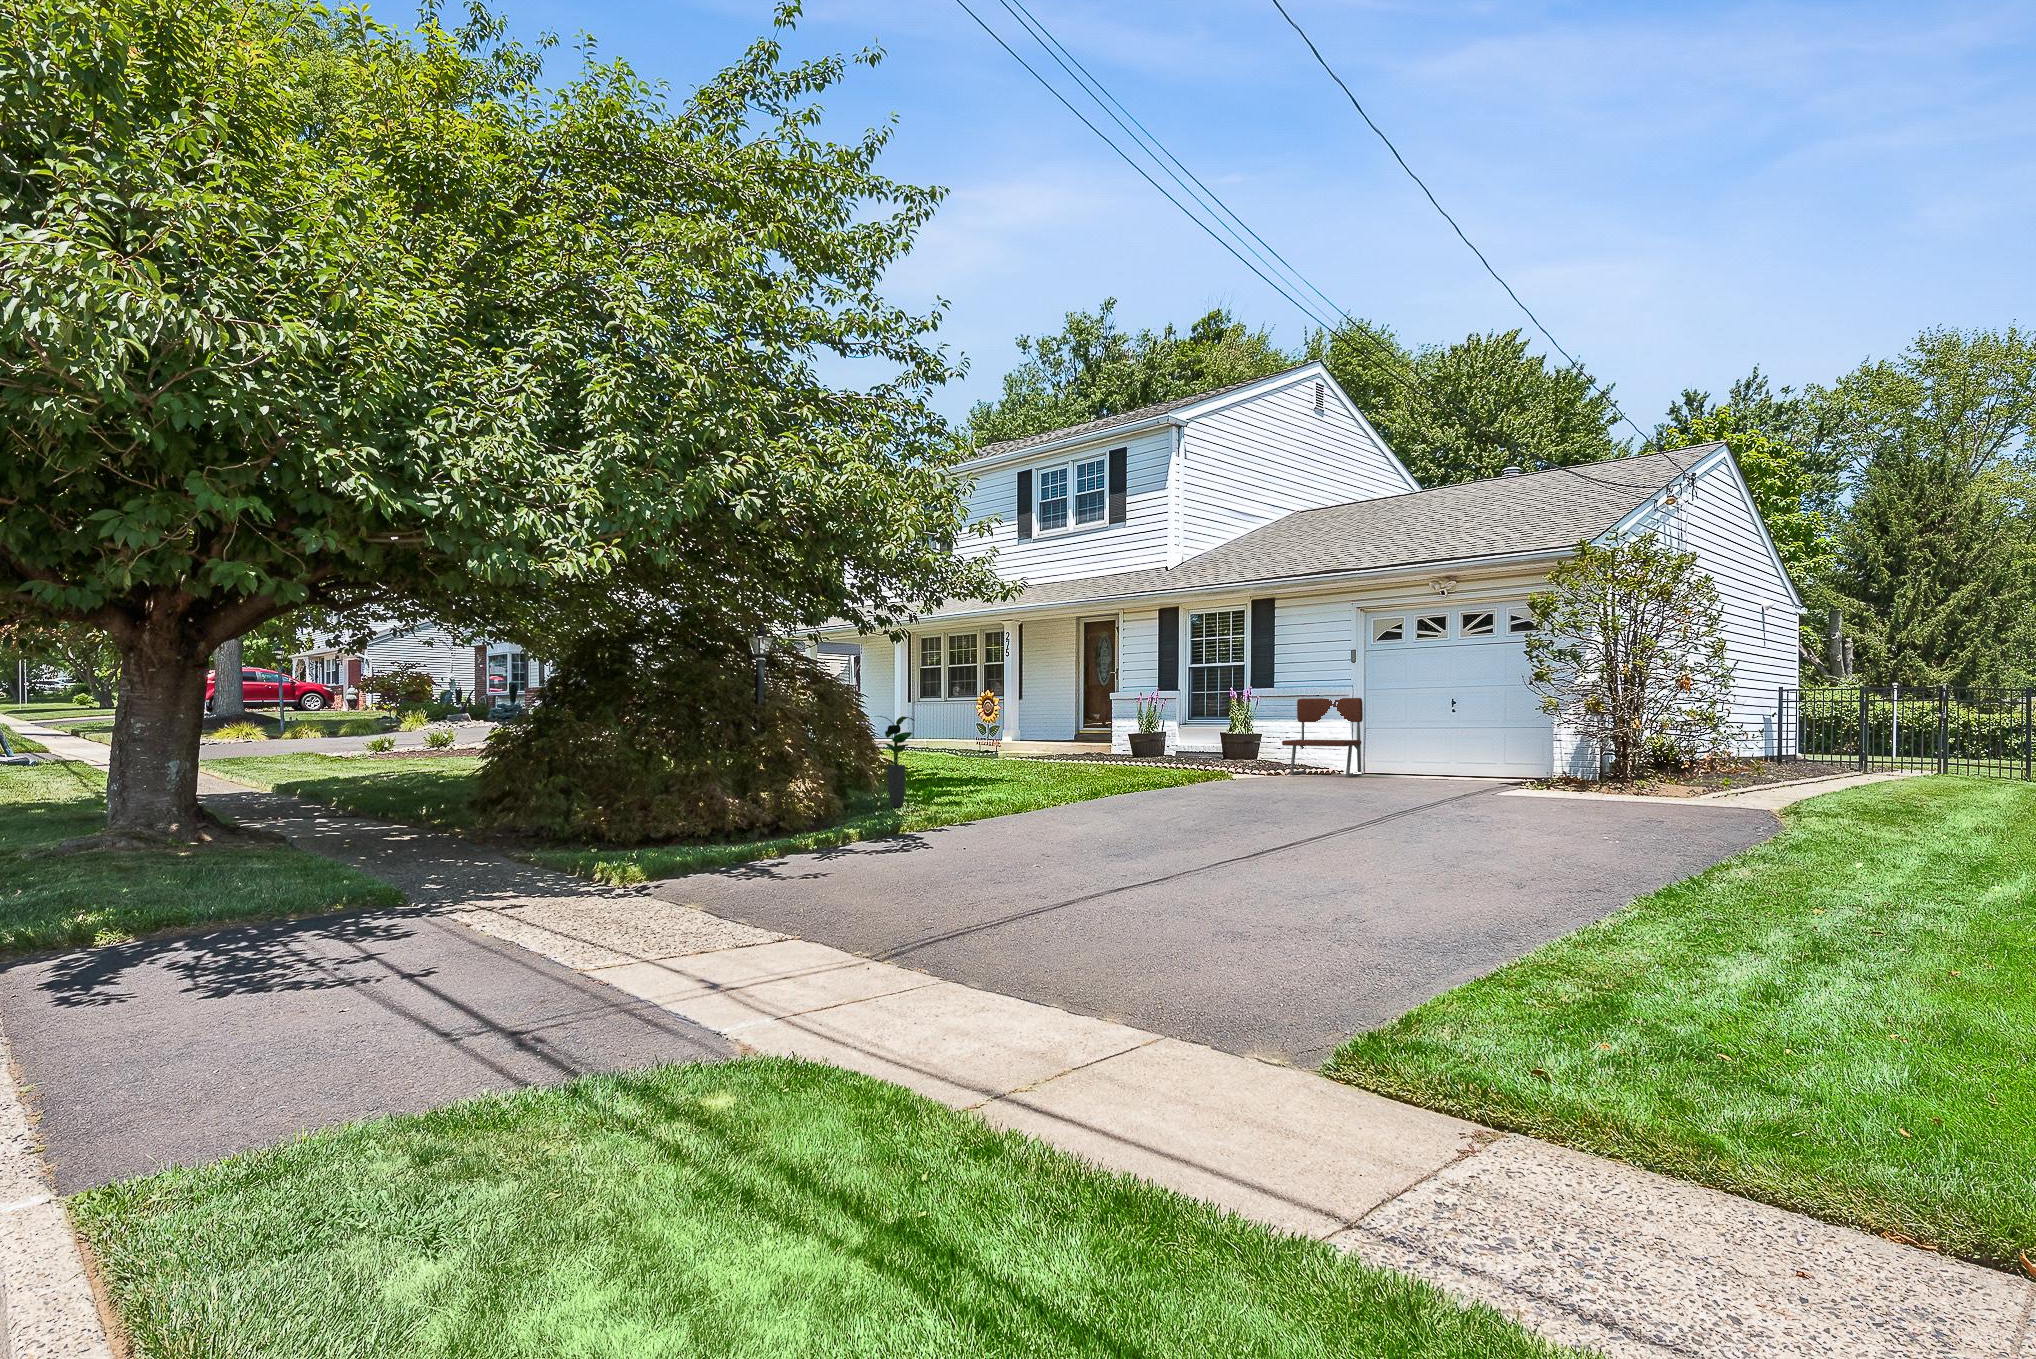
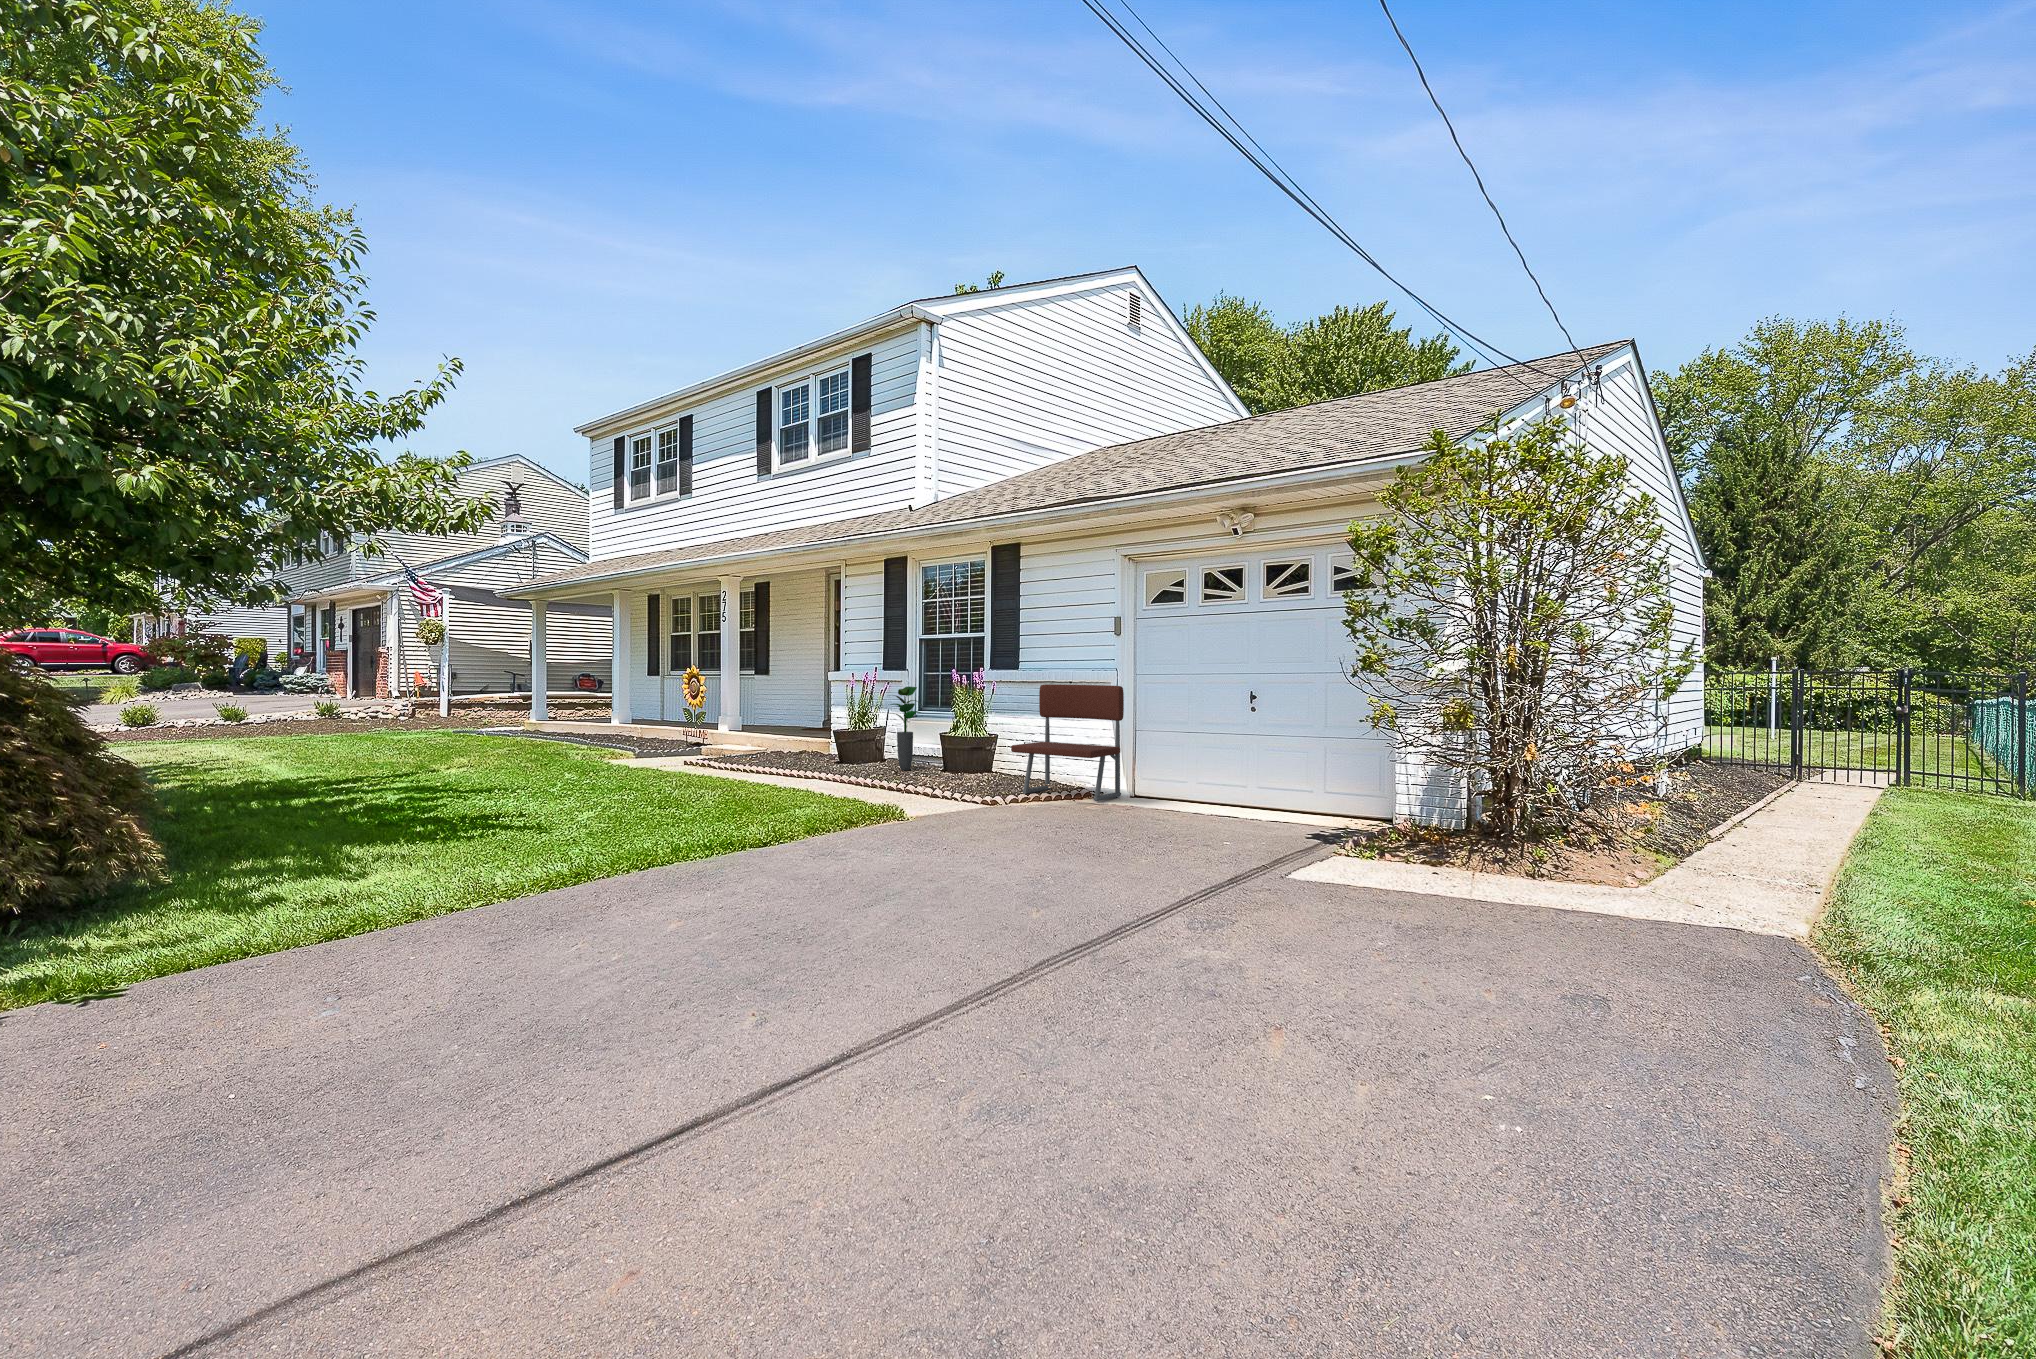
potted plant: present [876,716,915,808] -> present [891,687,921,770]

